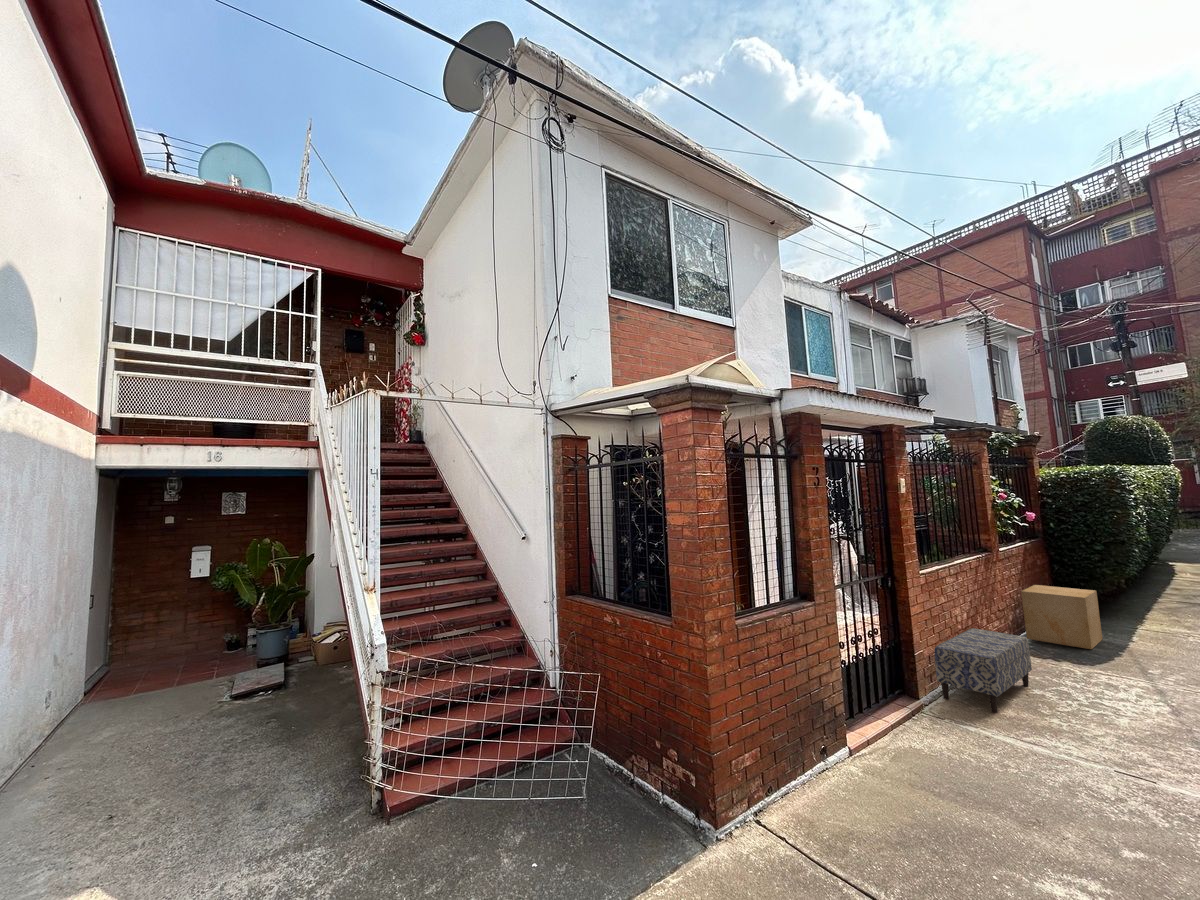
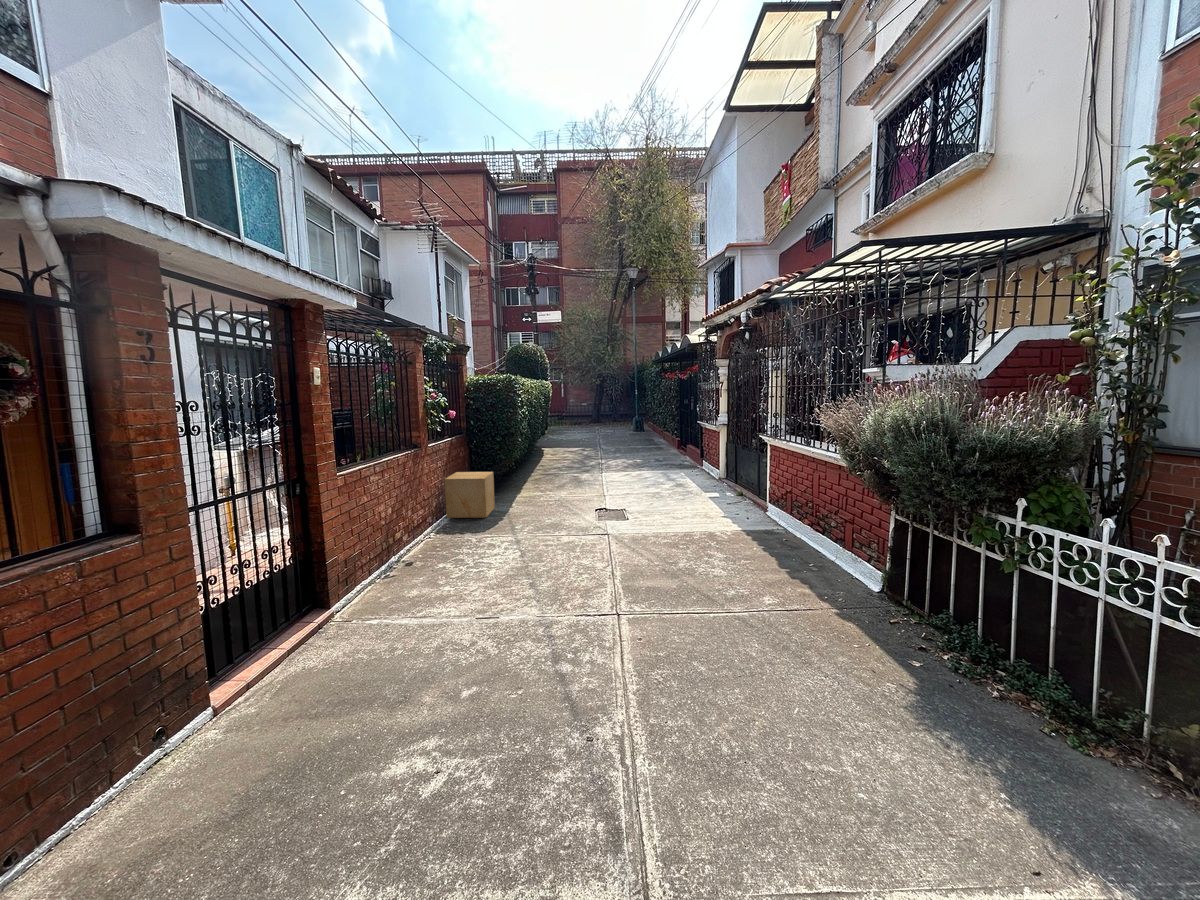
bench: present [934,628,1032,712] -> none [351,520,439,598]

